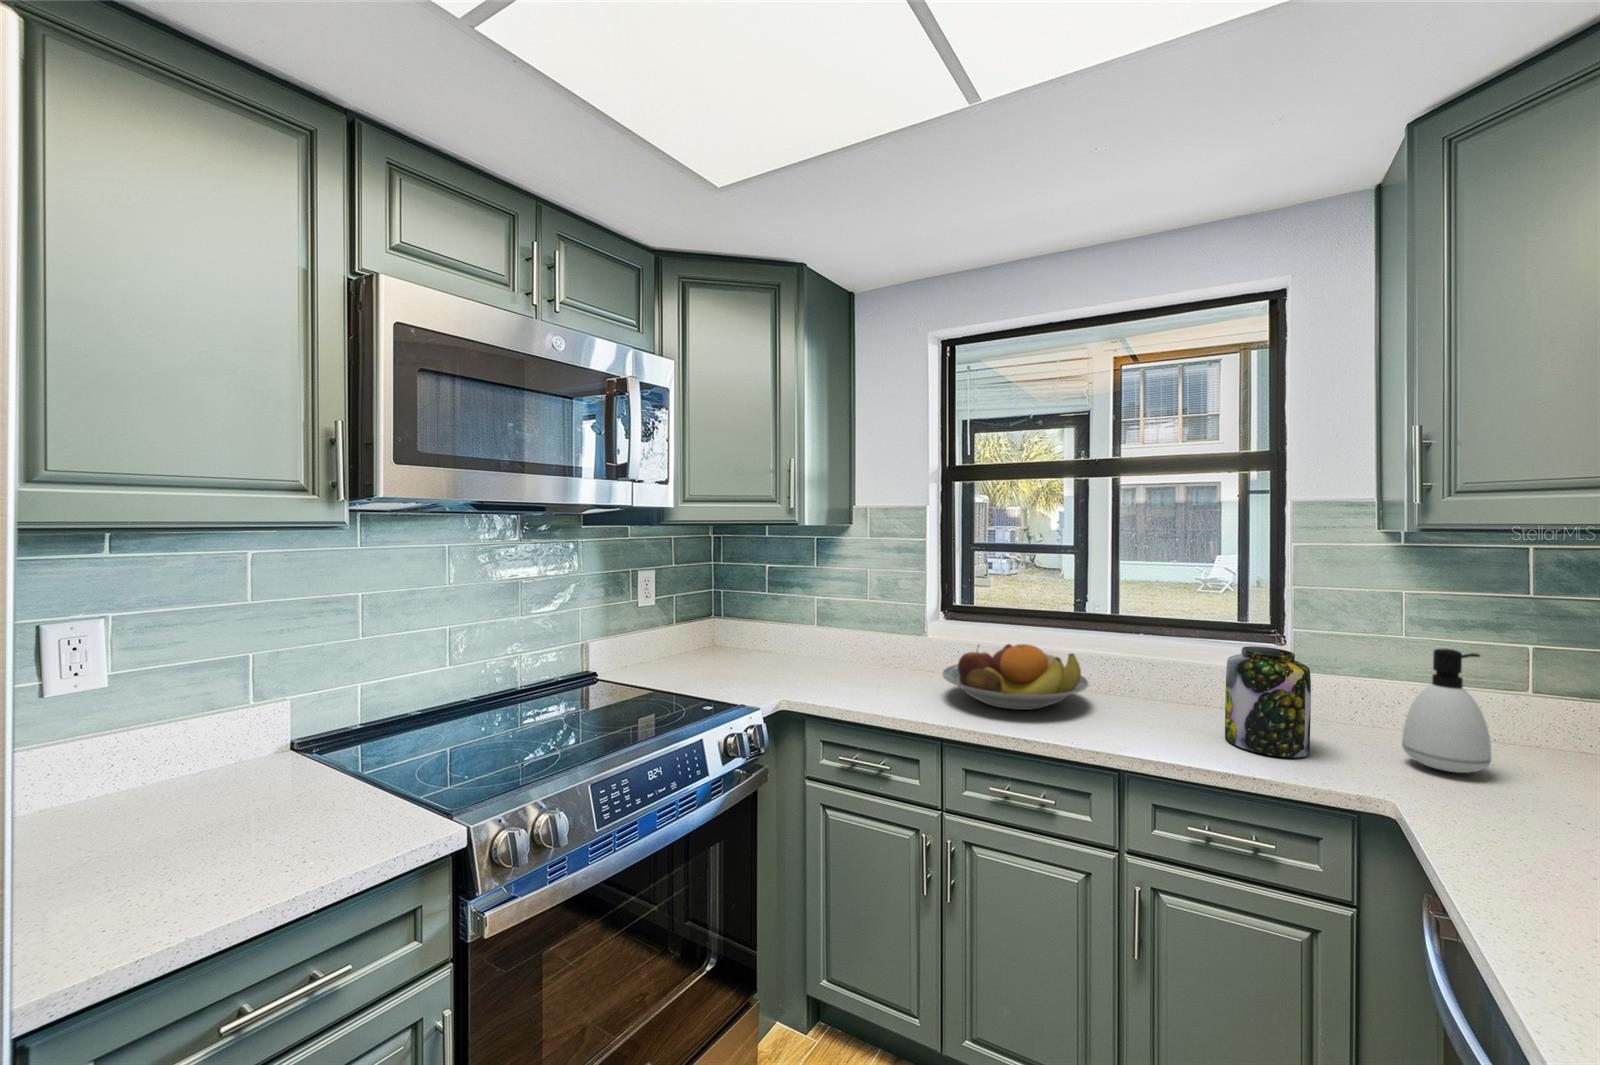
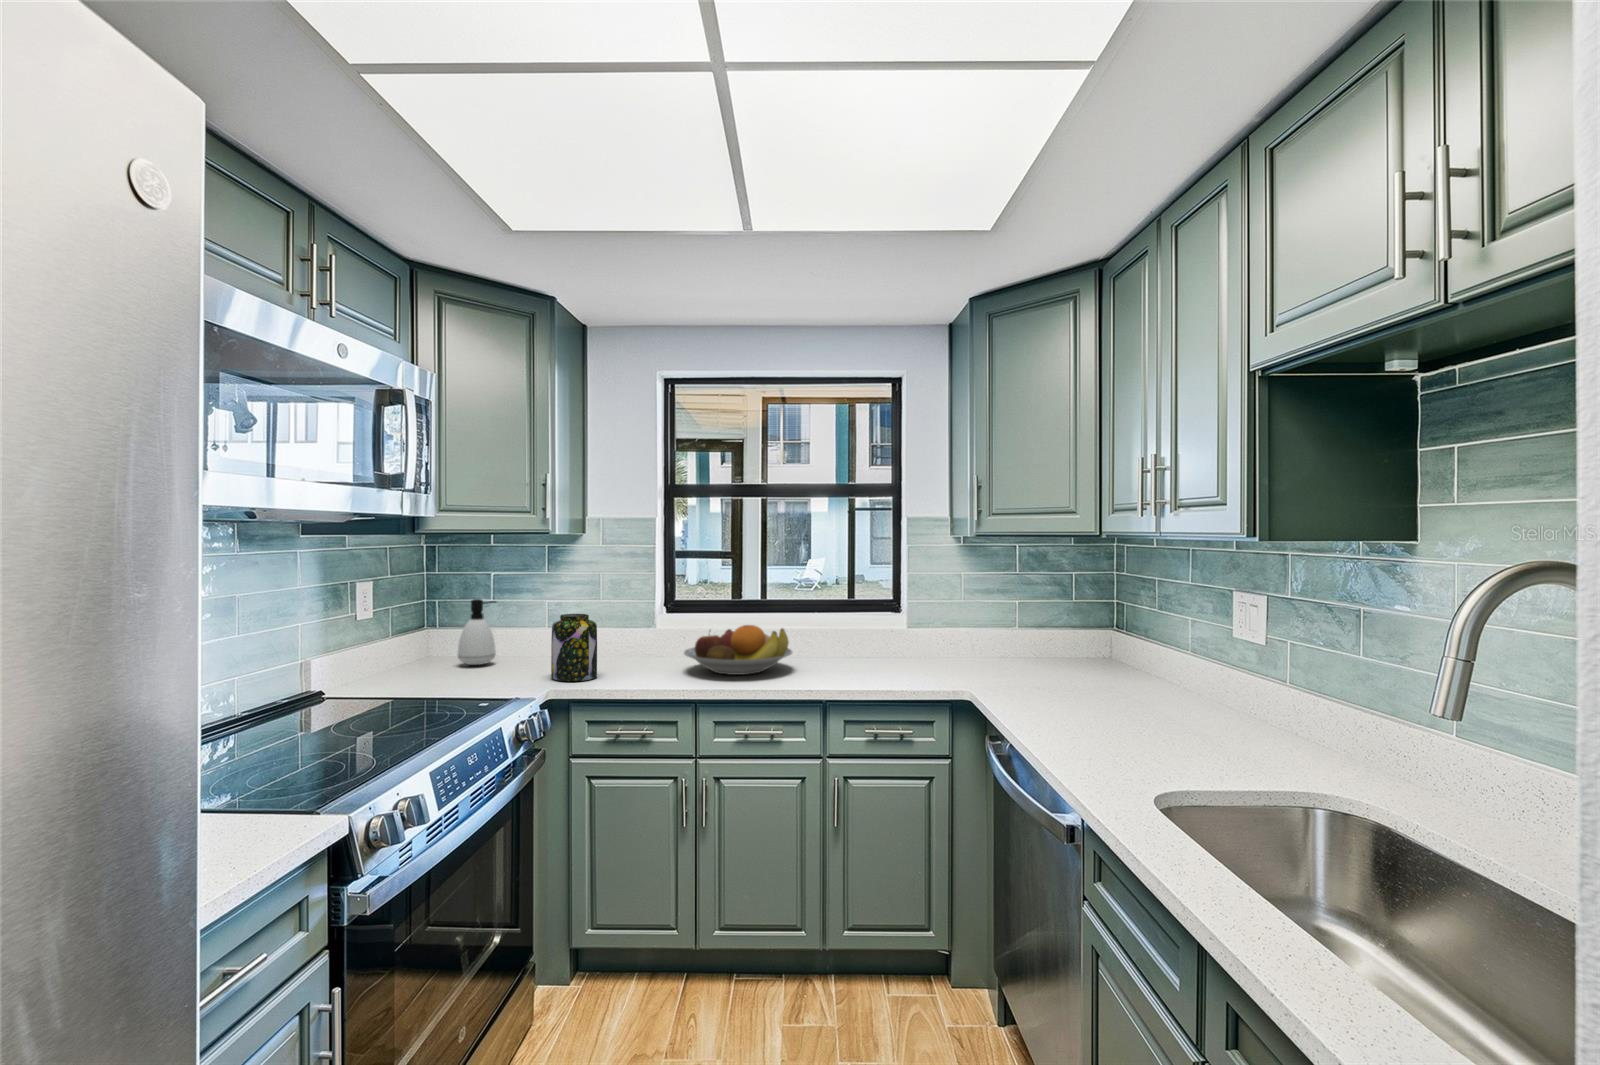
jar: present [1225,646,1311,757] -> present [551,614,597,681]
soap dispenser: present [1402,648,1491,773] -> present [458,599,496,665]

